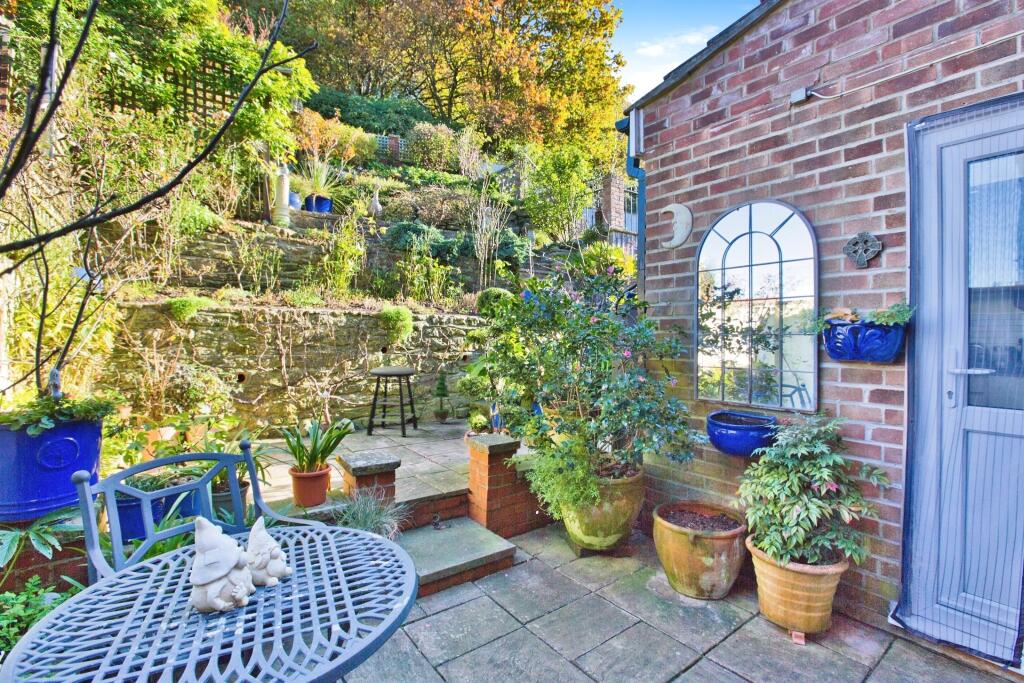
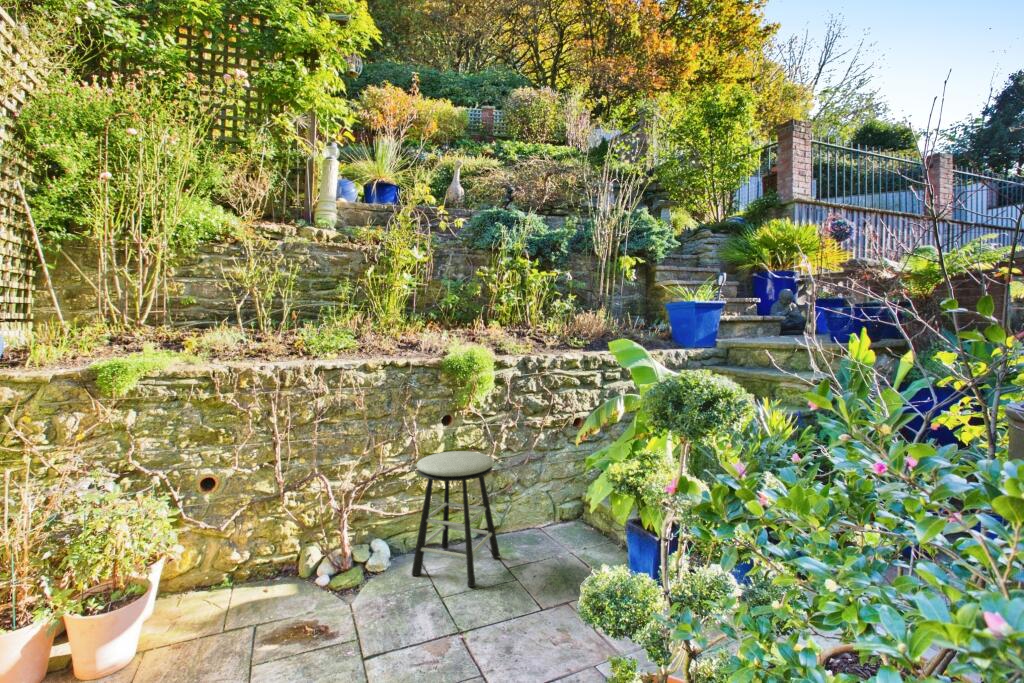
potted tree: present [432,370,450,423] -> none [524,448,556,537]

